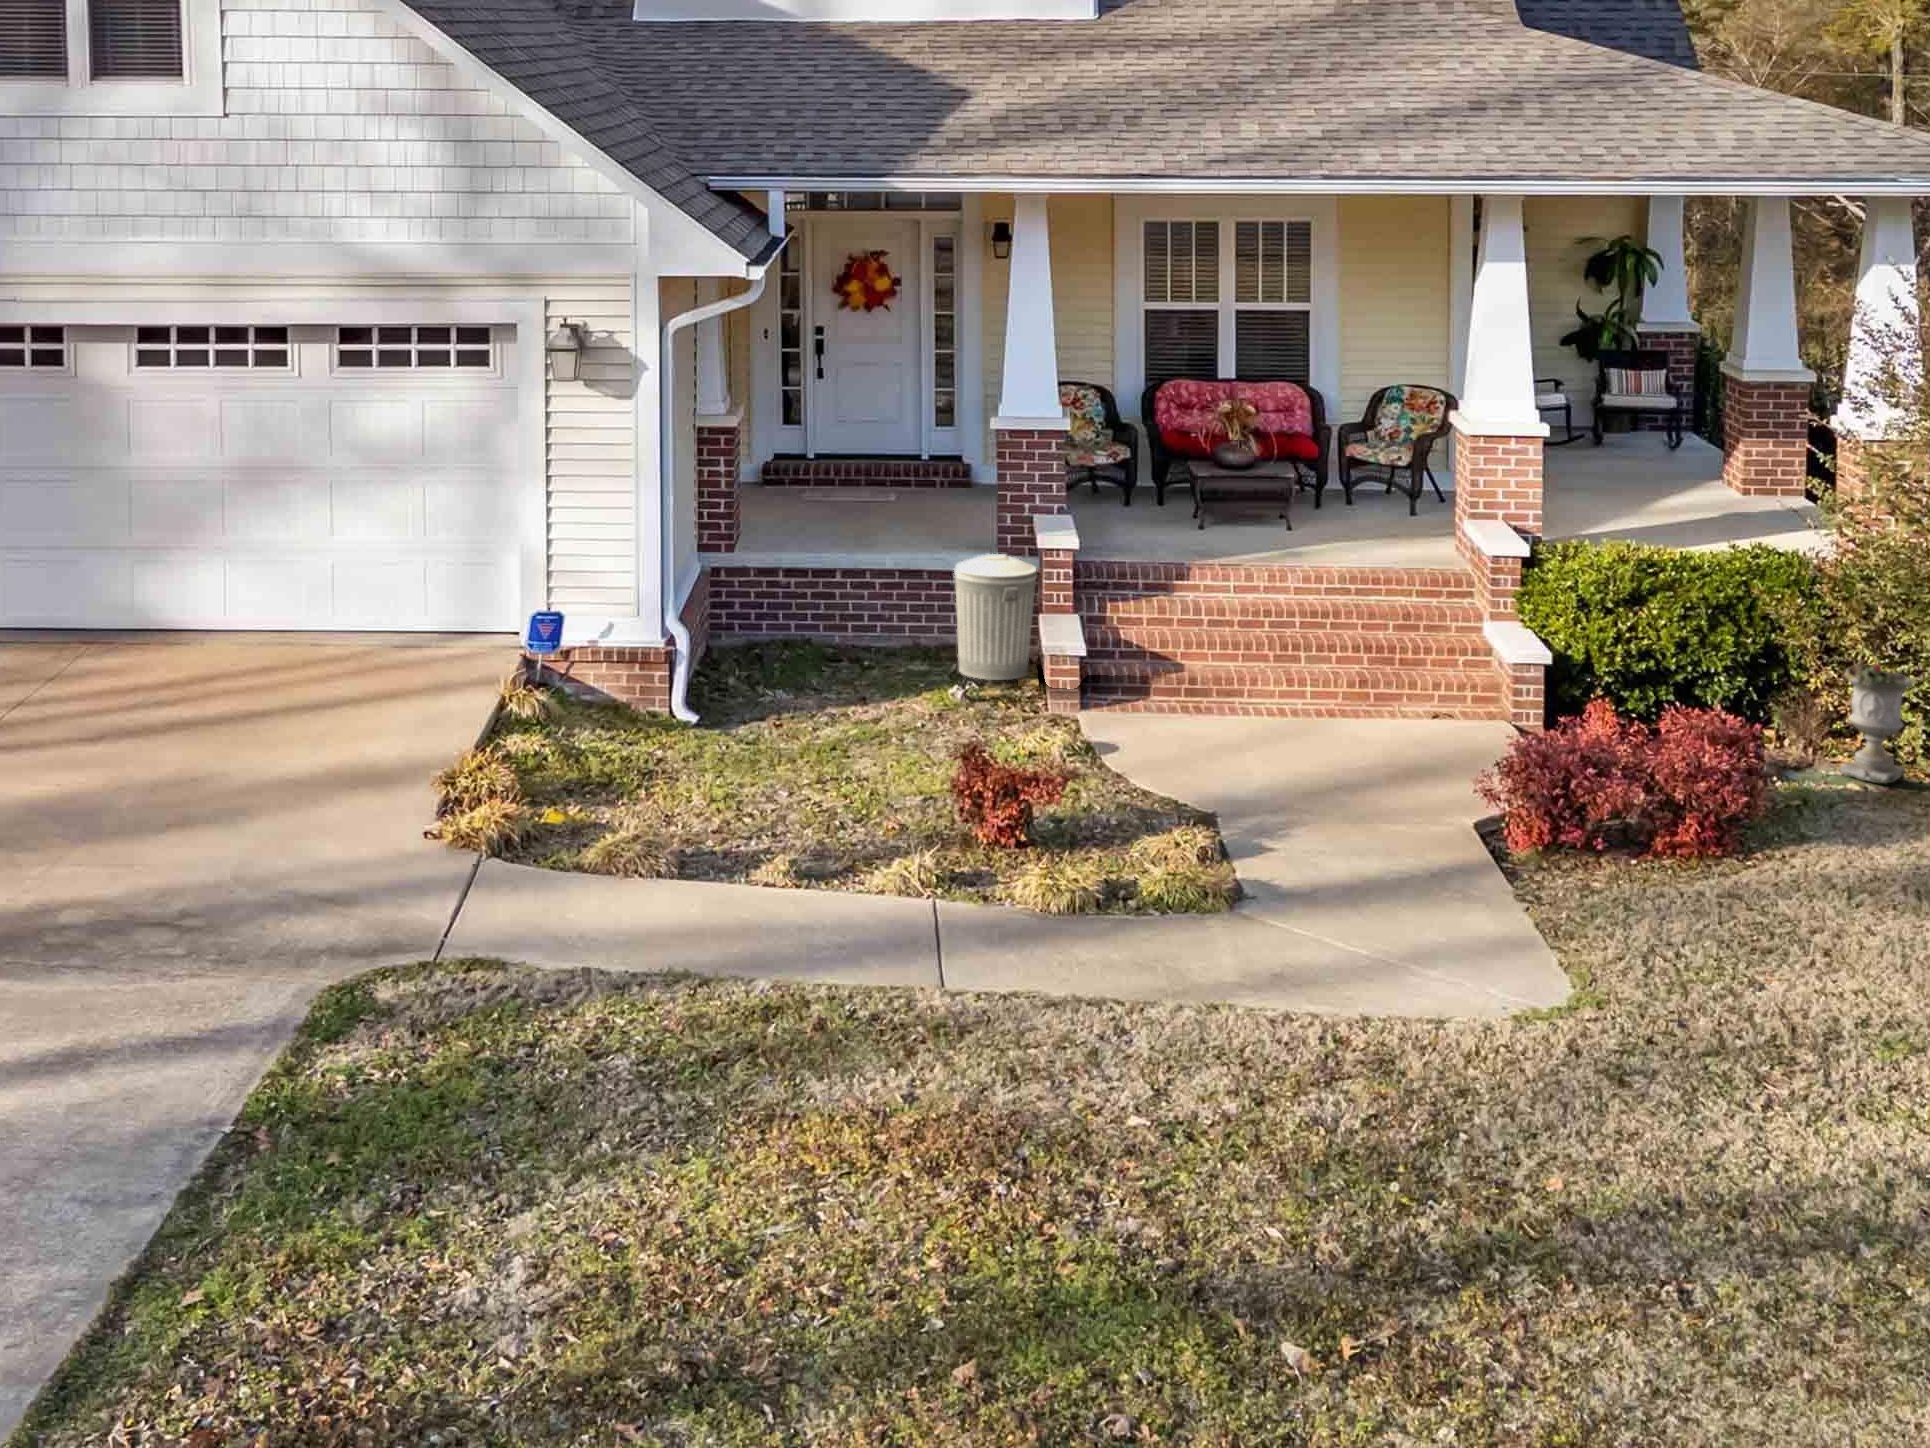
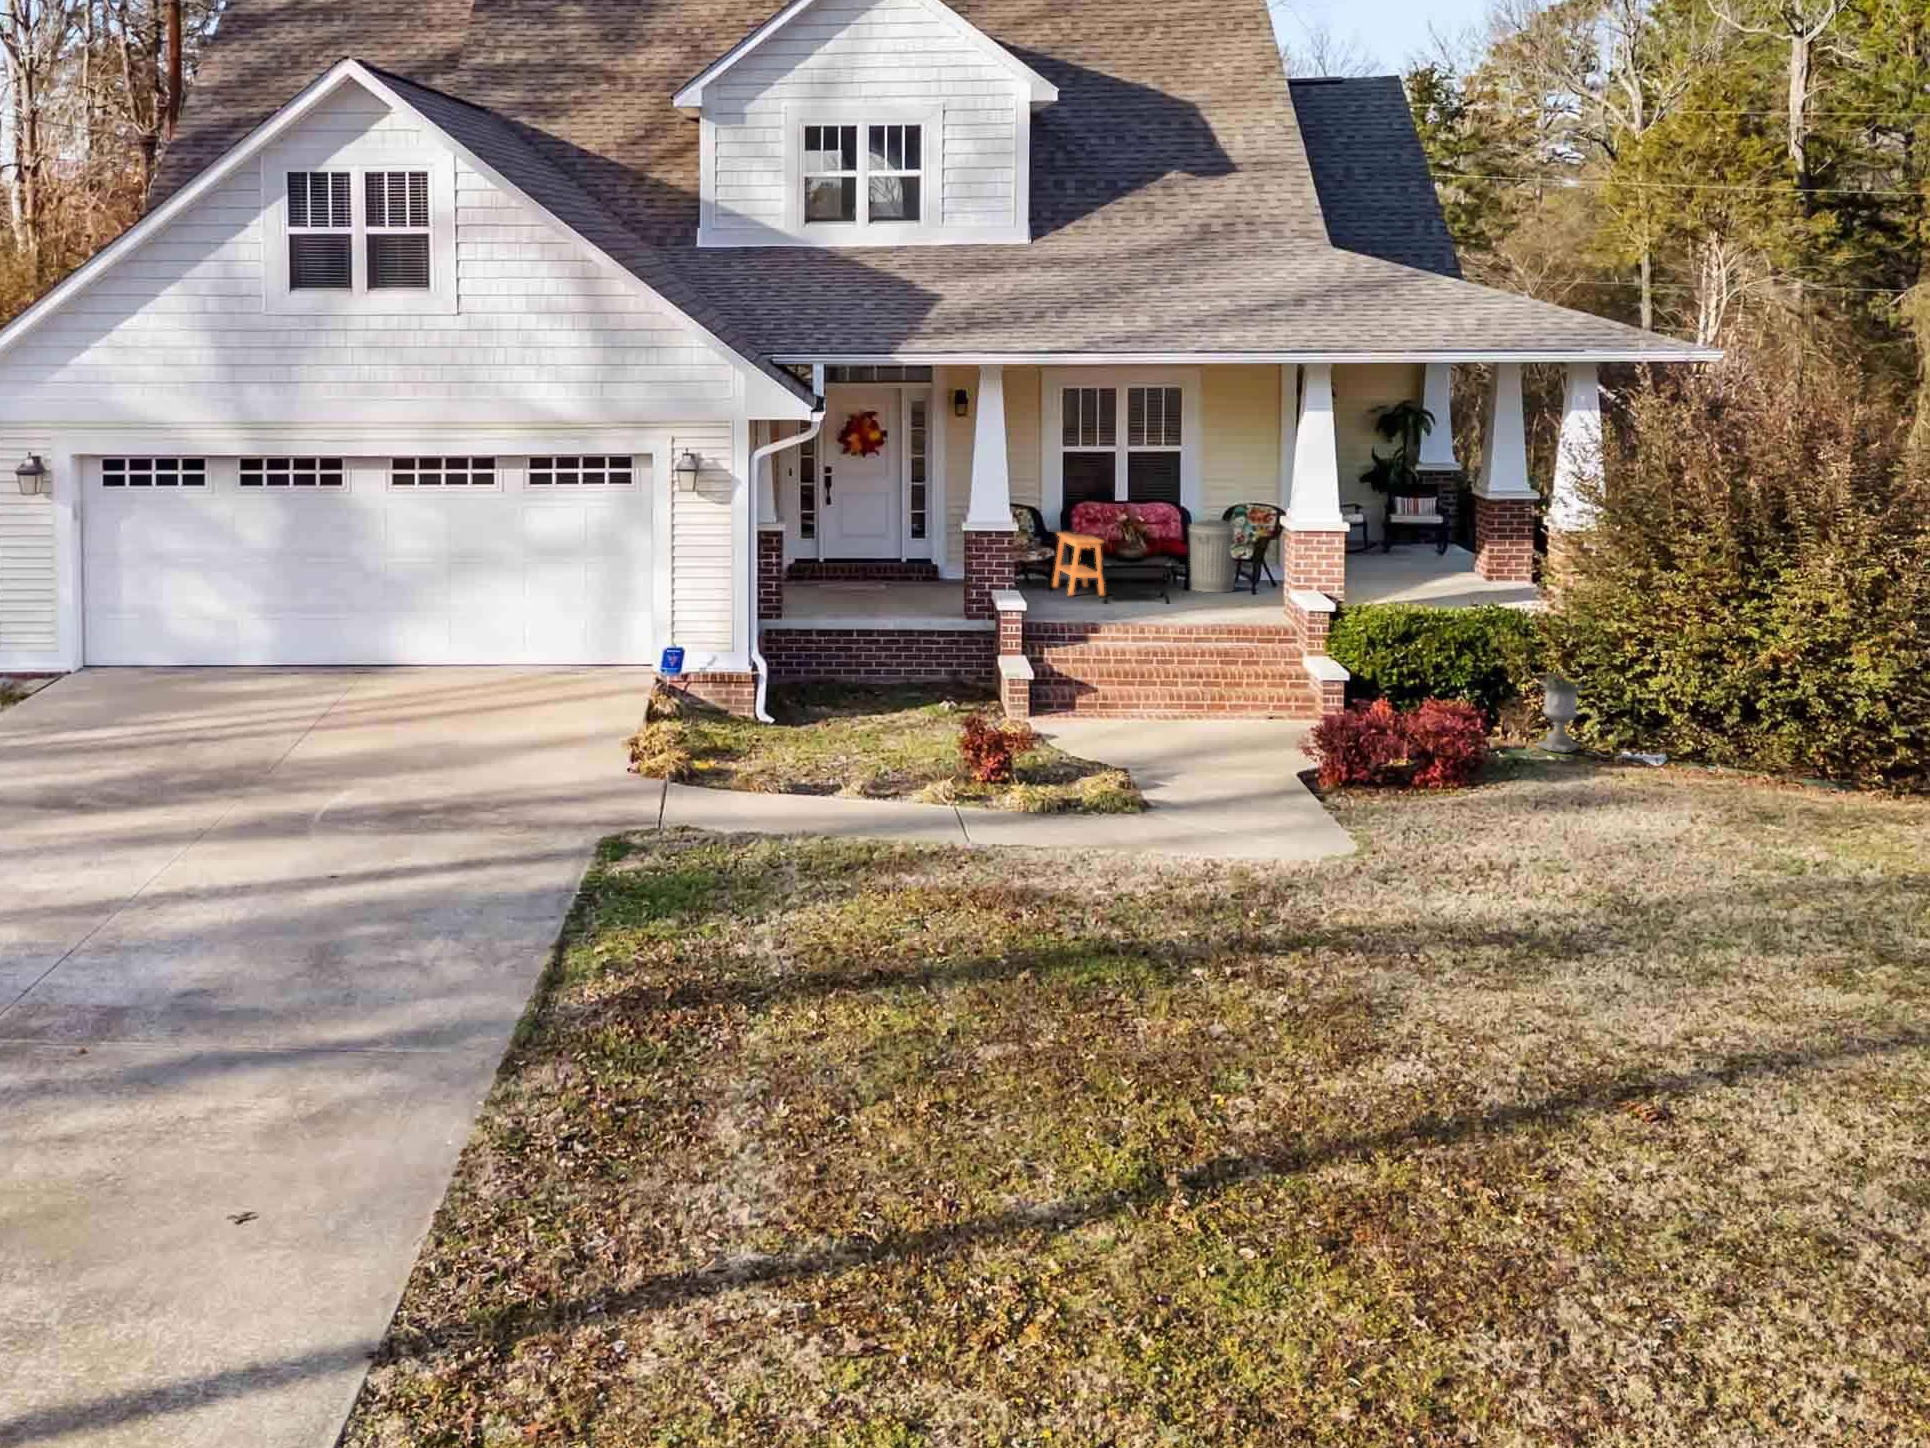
side table: none [1122,425,1195,517] -> present [1053,532,1104,596]
trash can: present [954,554,1037,680] -> present [1189,519,1236,592]

